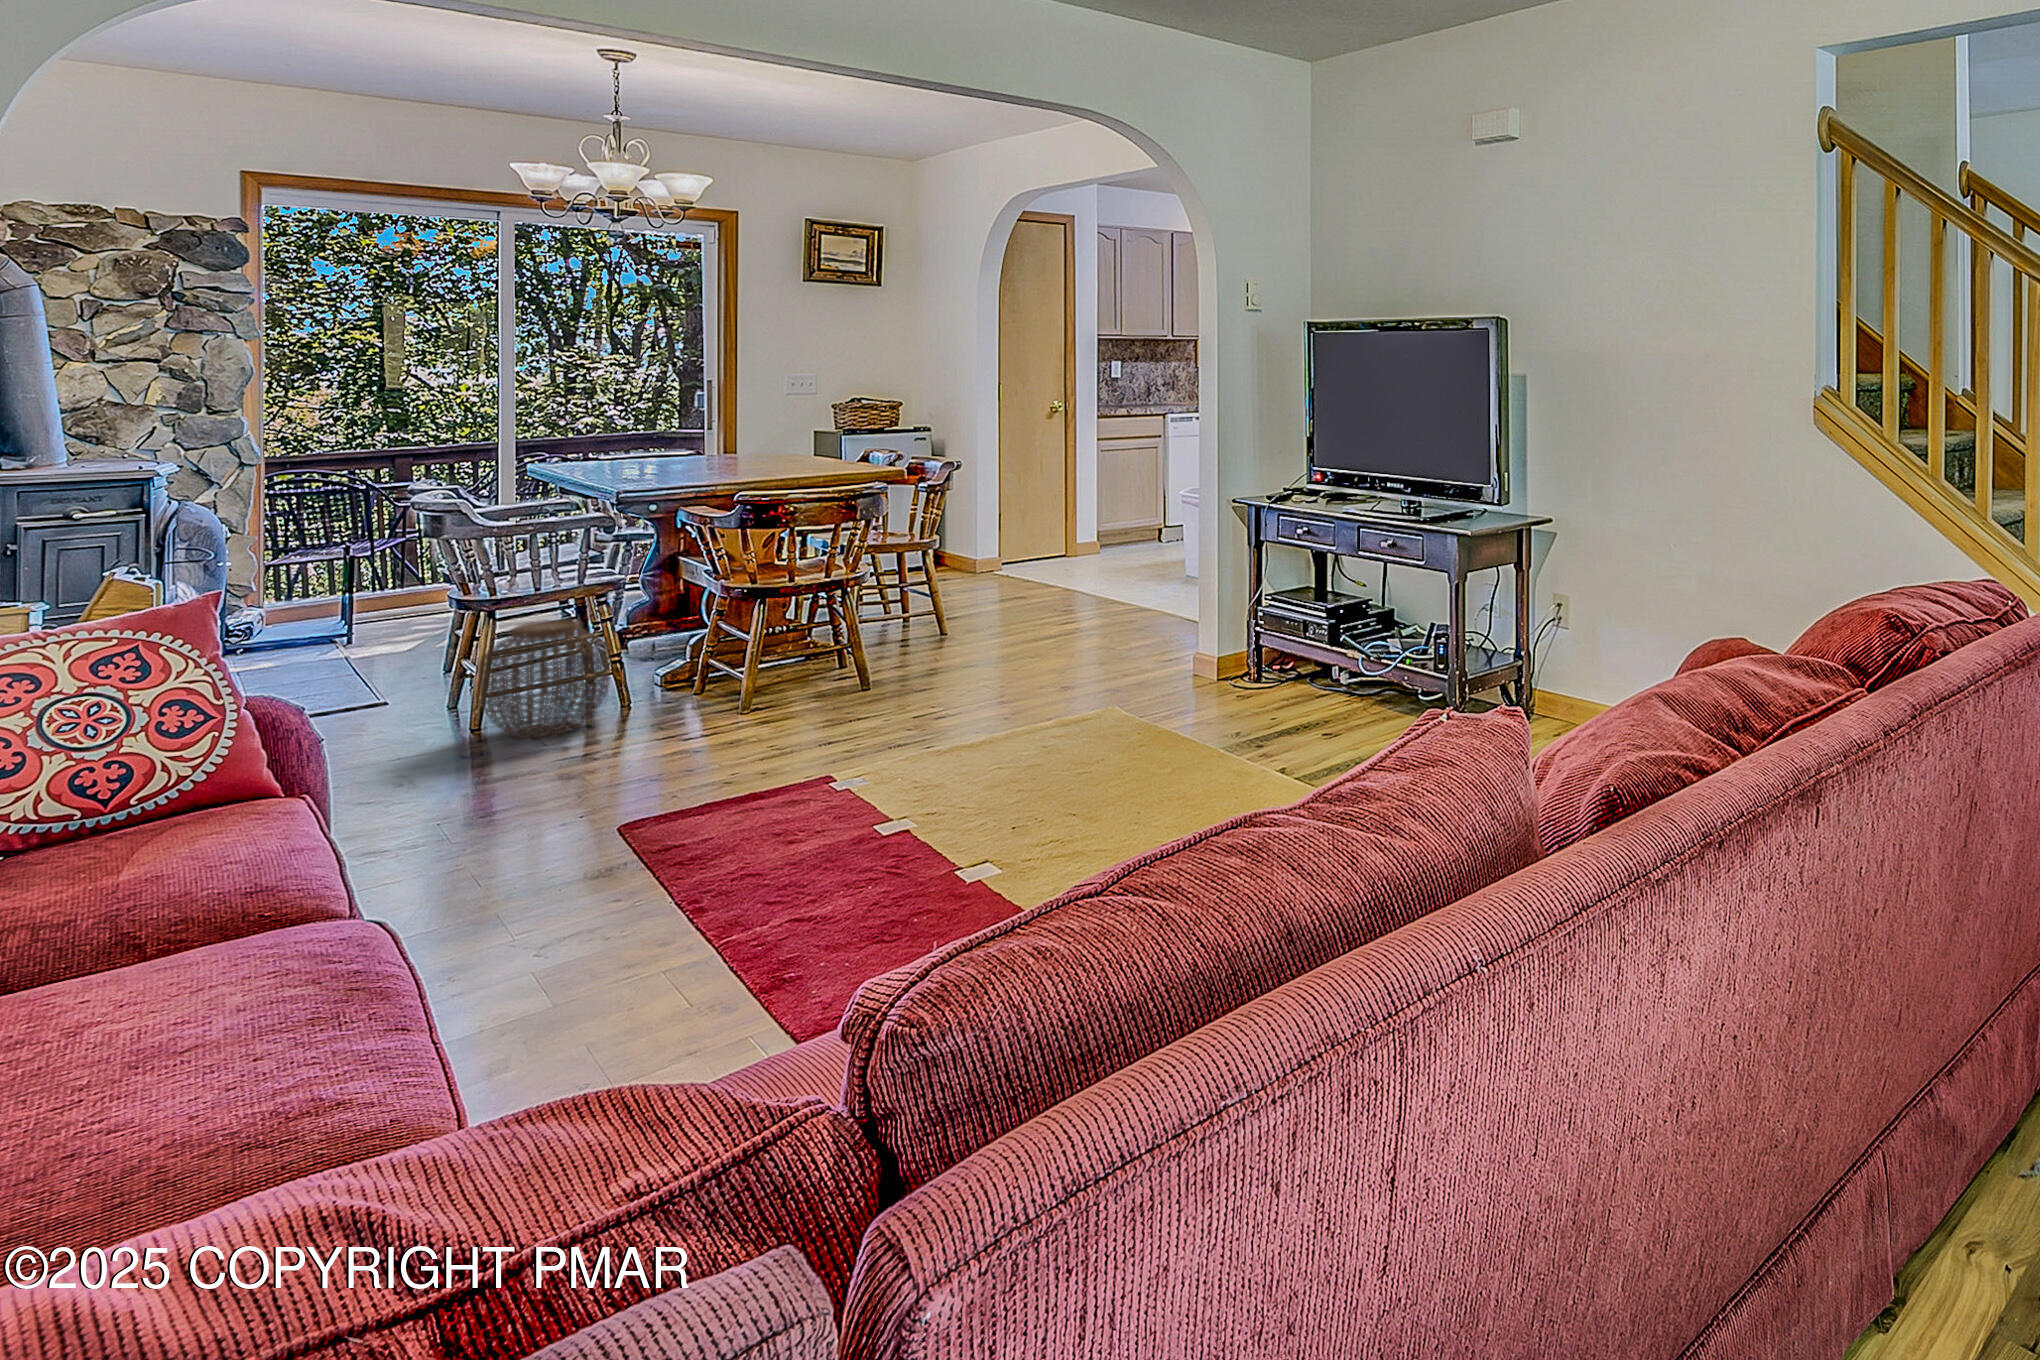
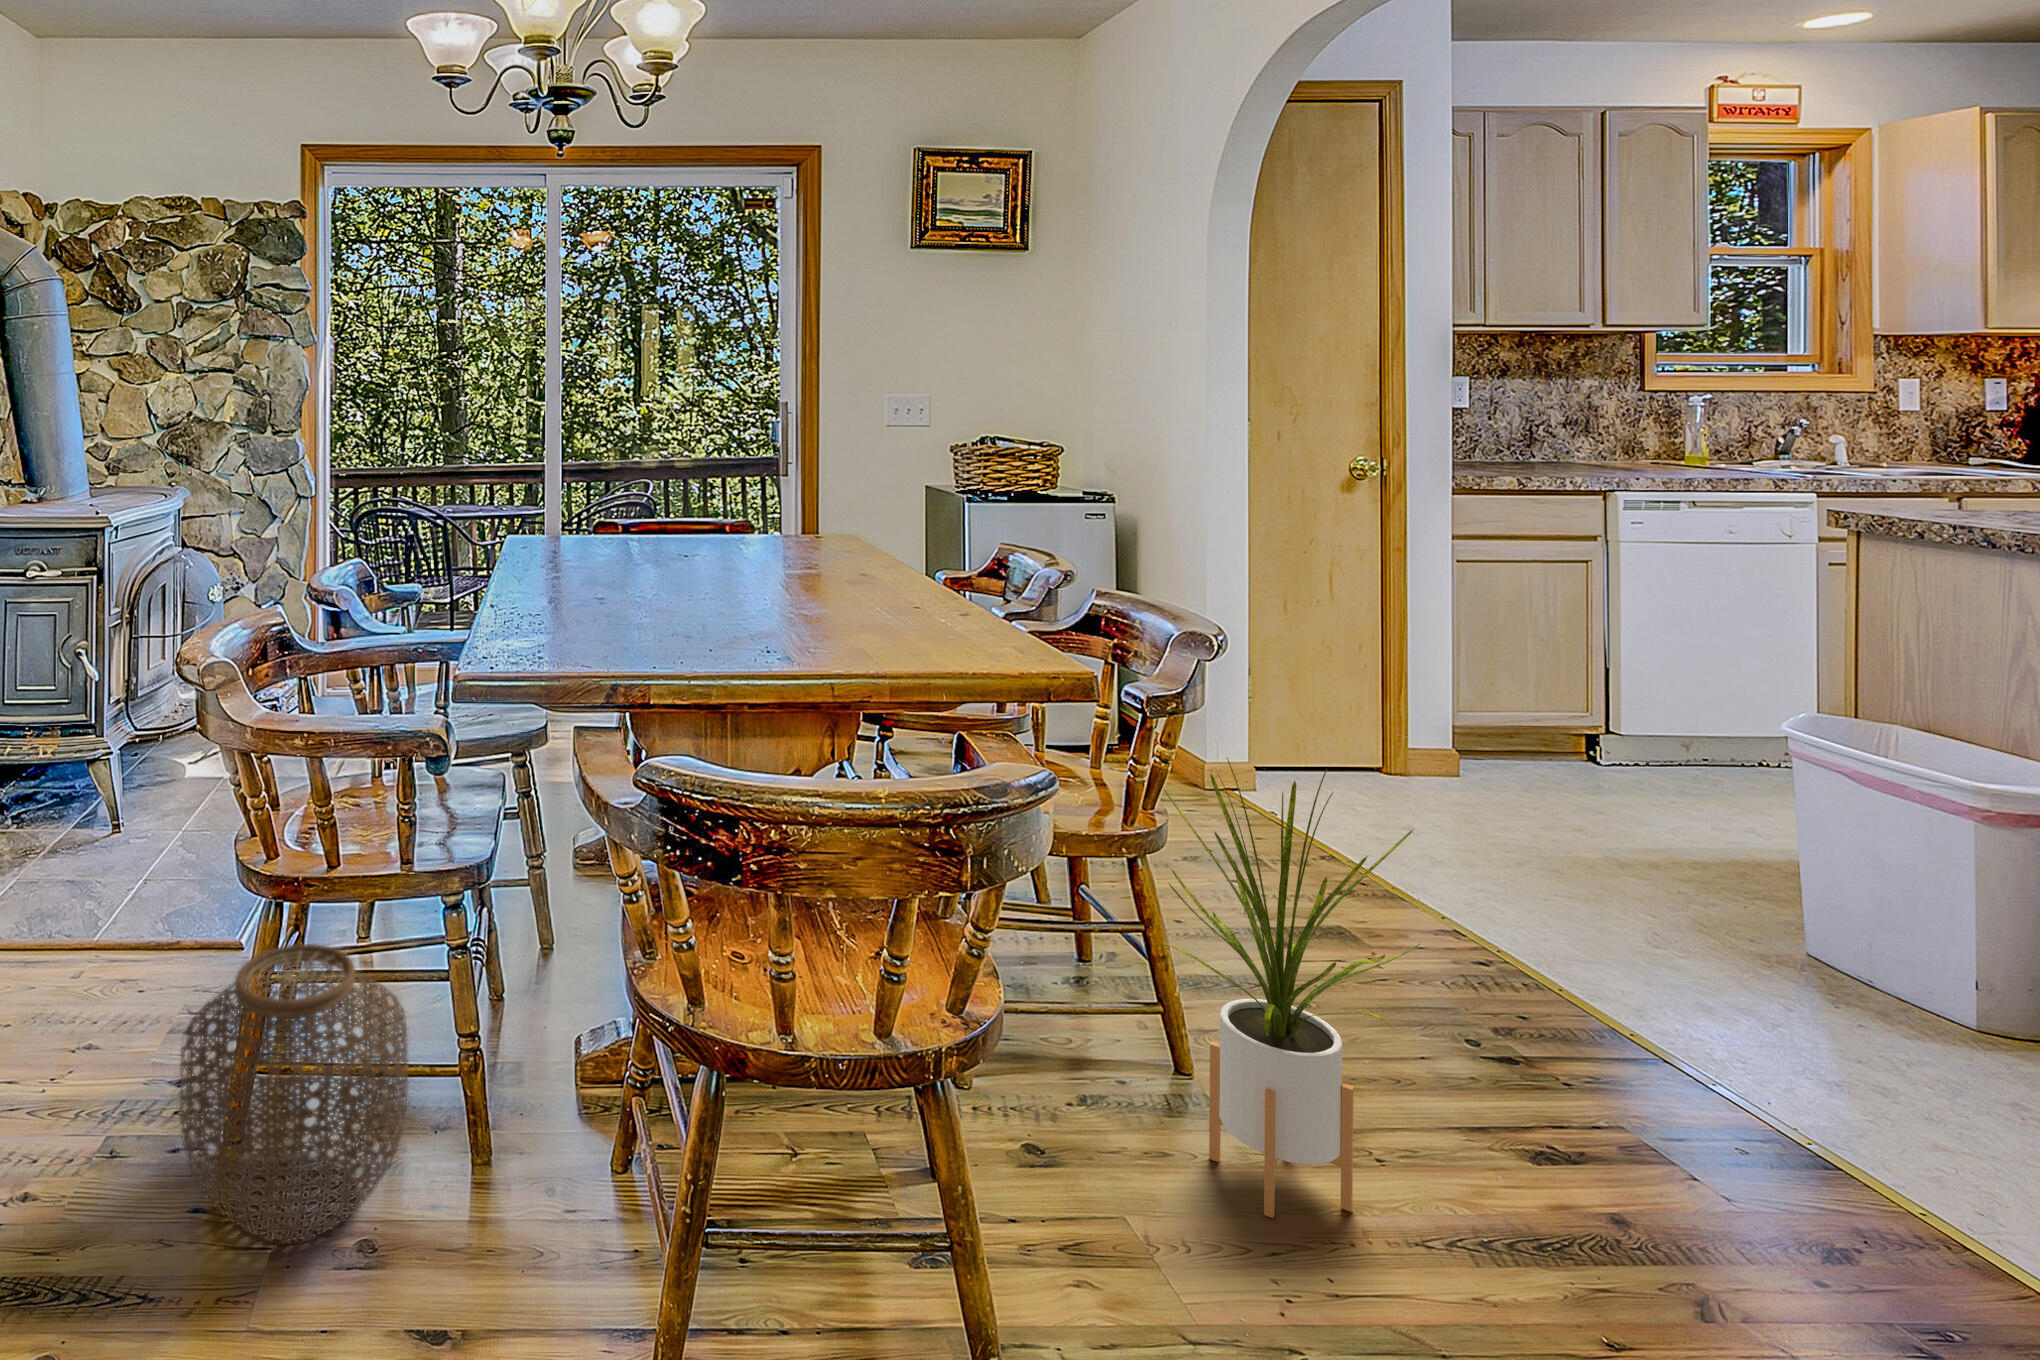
house plant: none [944,494,1031,652] -> present [1162,758,1421,1218]

